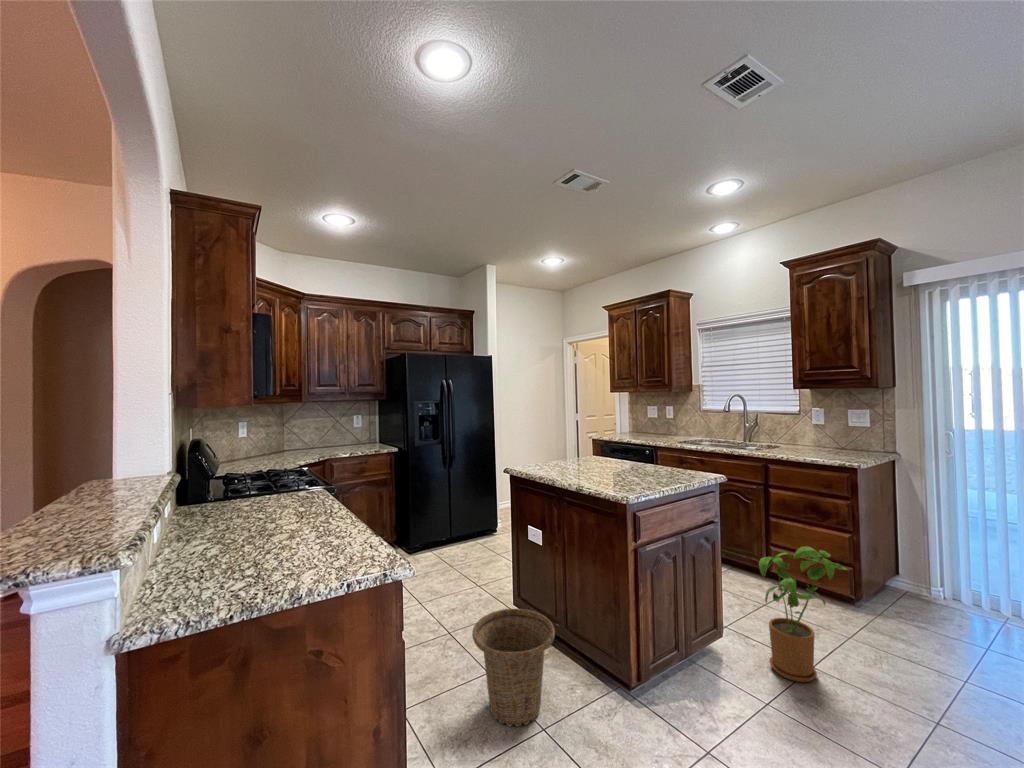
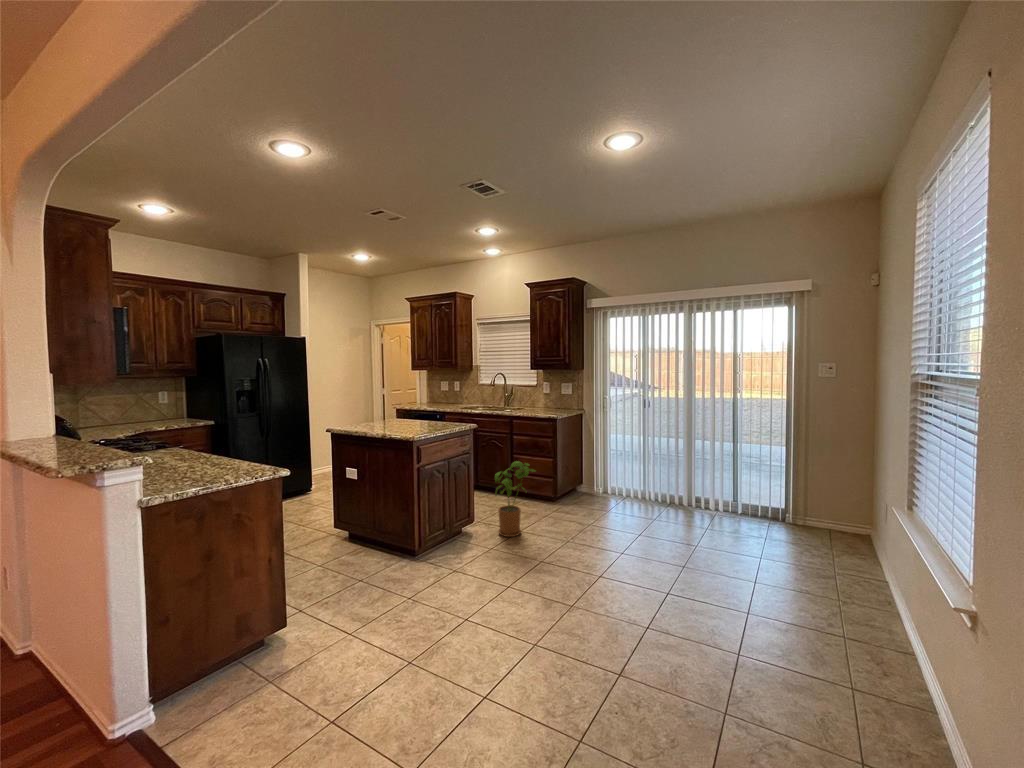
basket: present [472,609,555,727] -> none [310,517,367,583]

